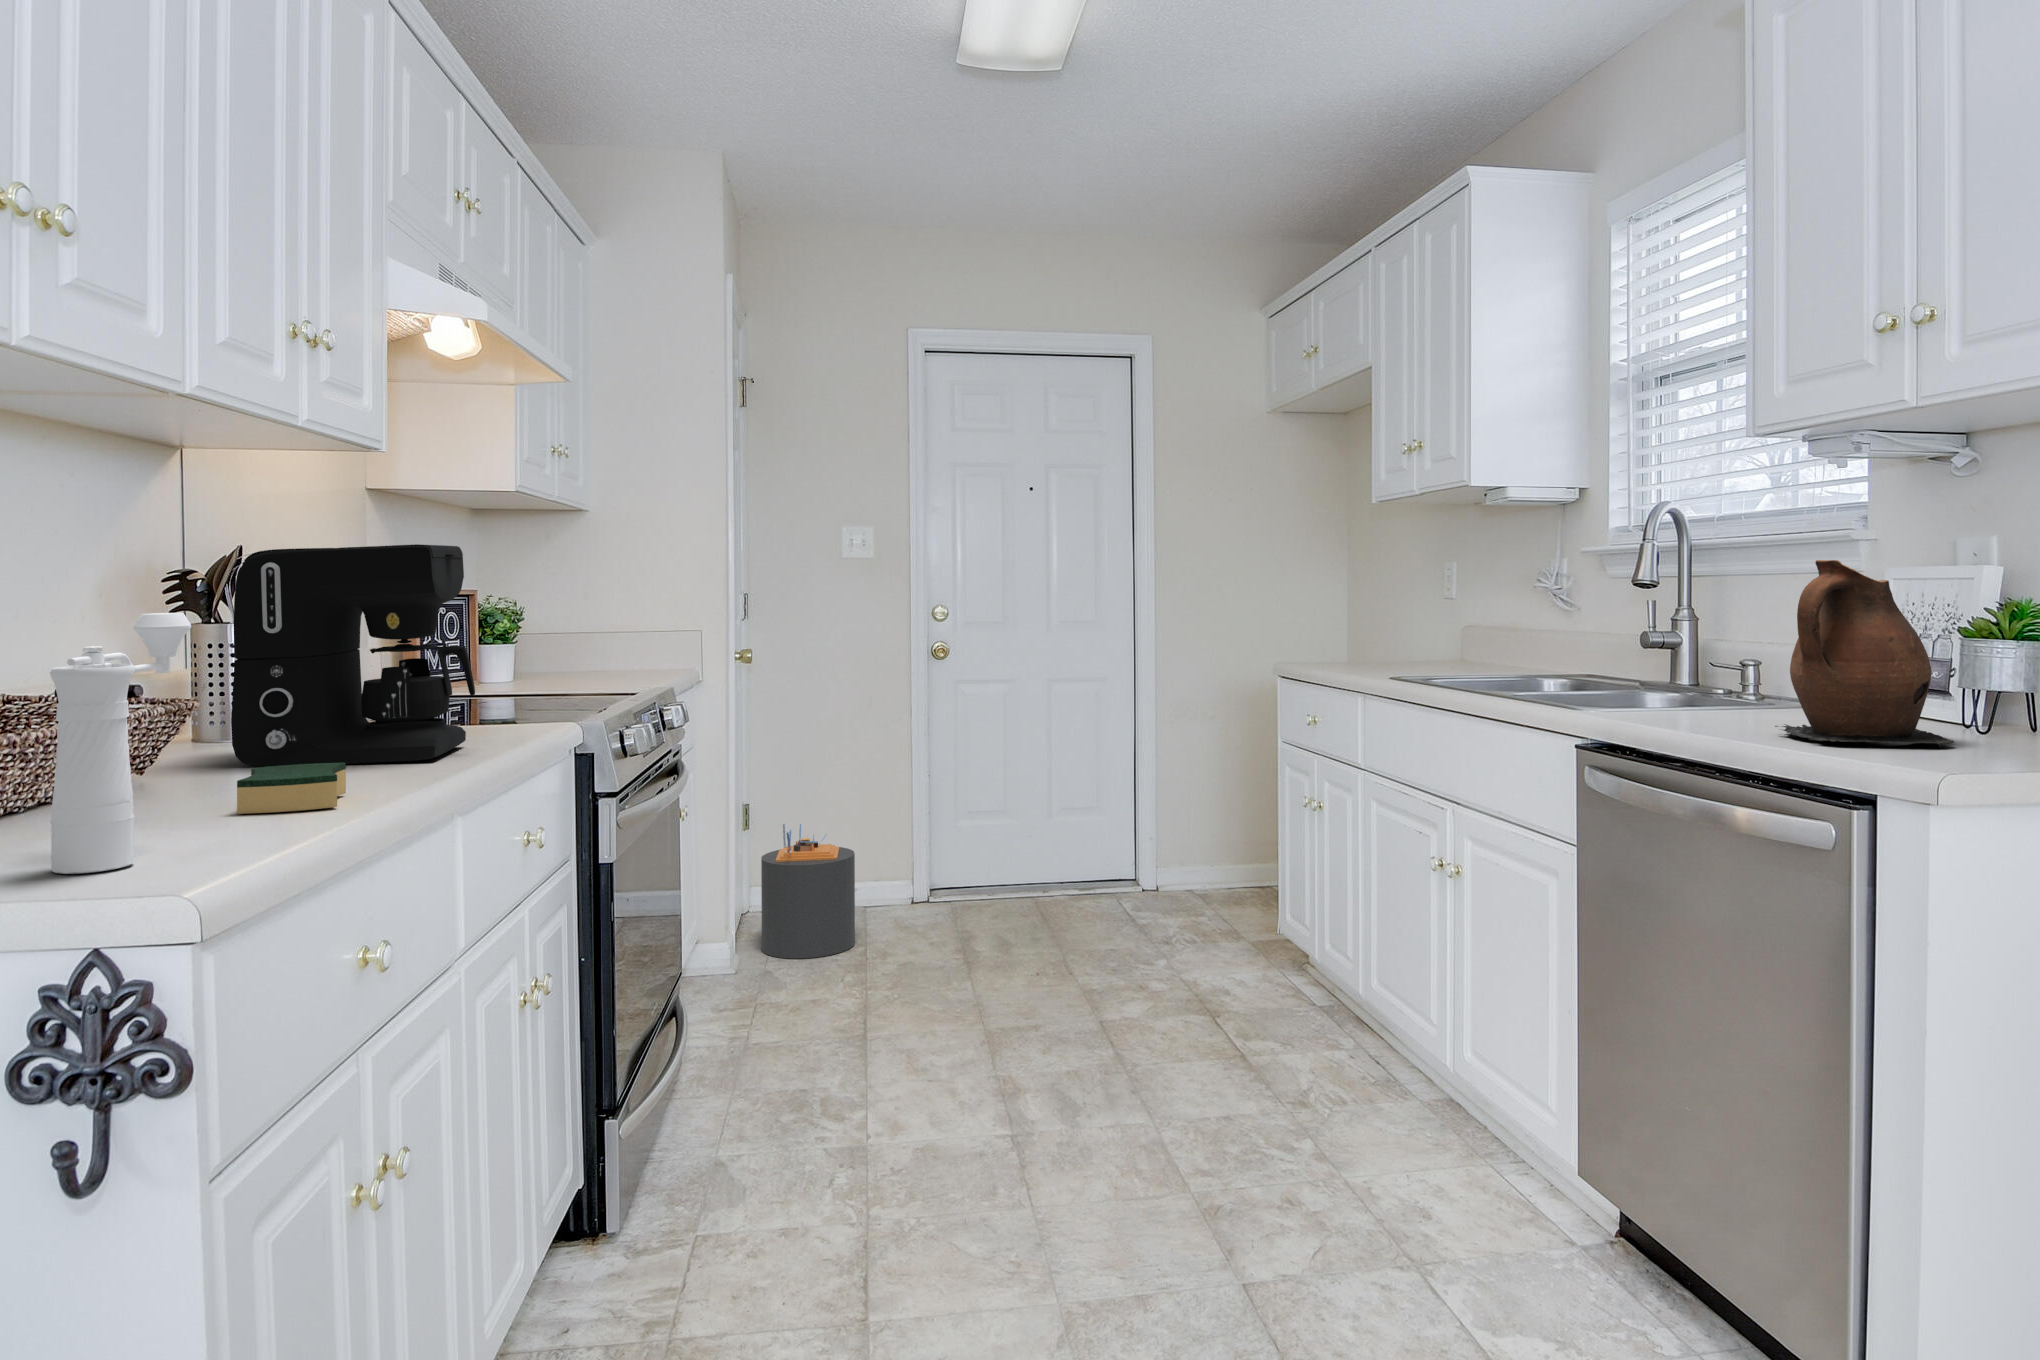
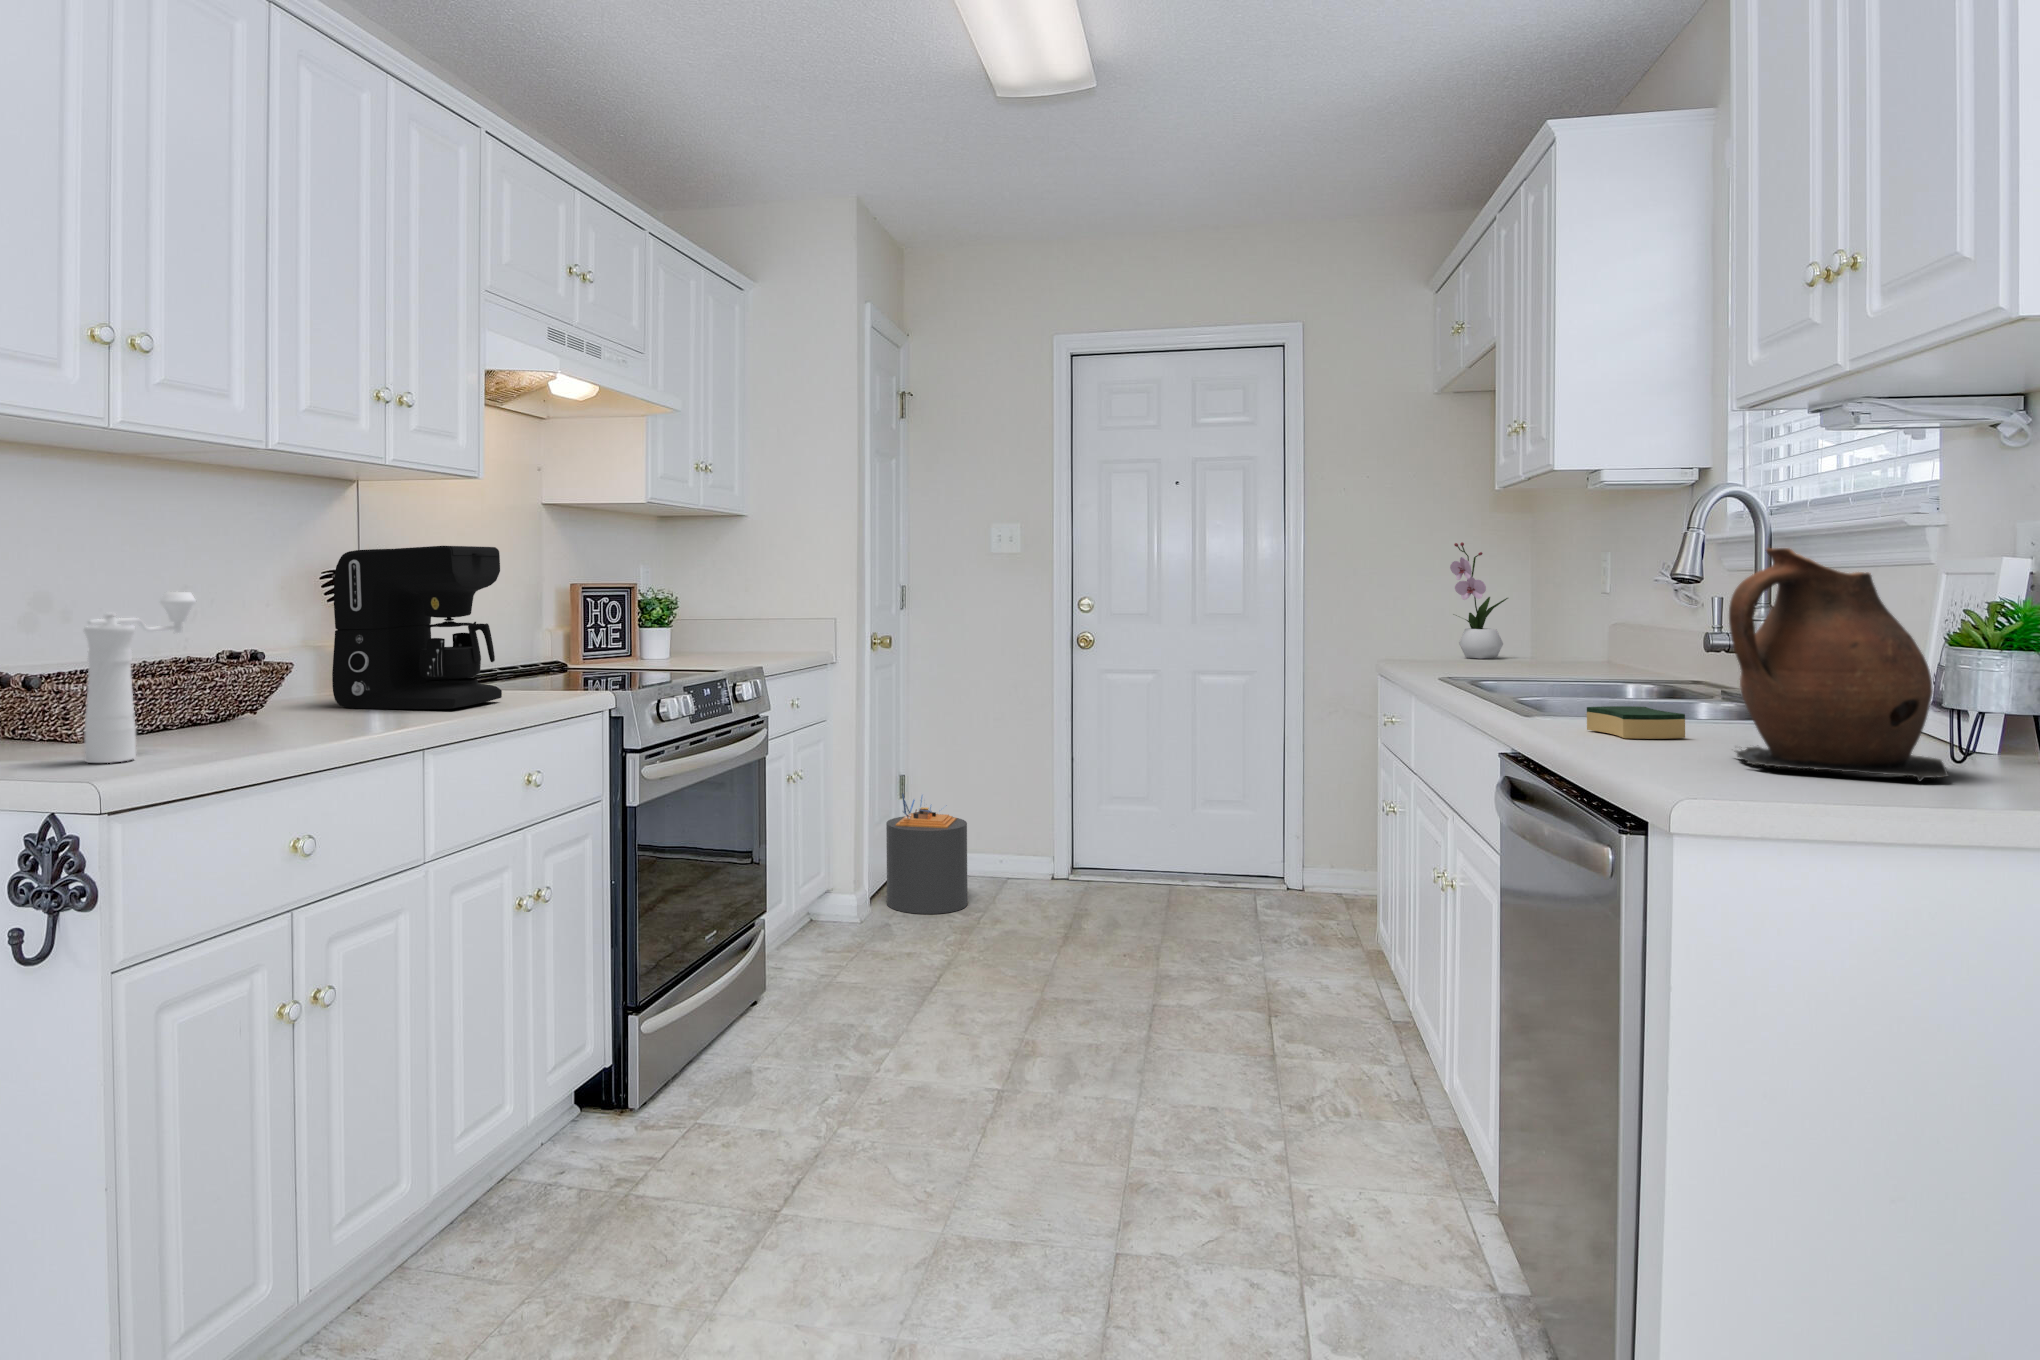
flower arrangement: none [1335,546,1383,655] -> present [1450,542,1508,659]
sponge: present [237,763,346,814] -> present [1587,706,1685,739]

